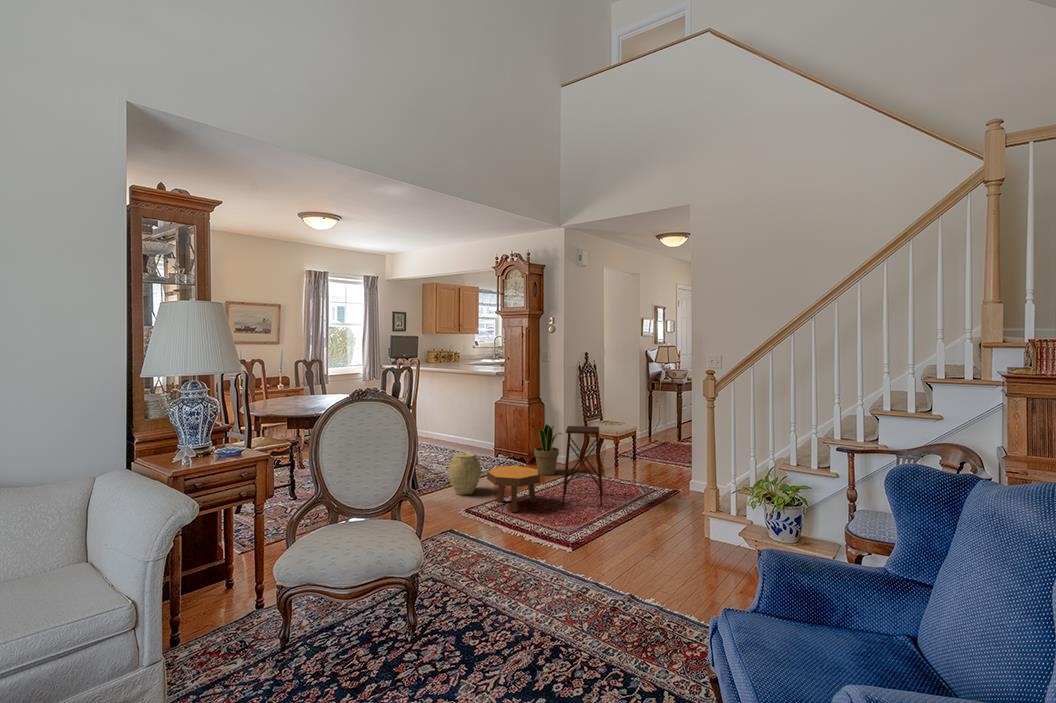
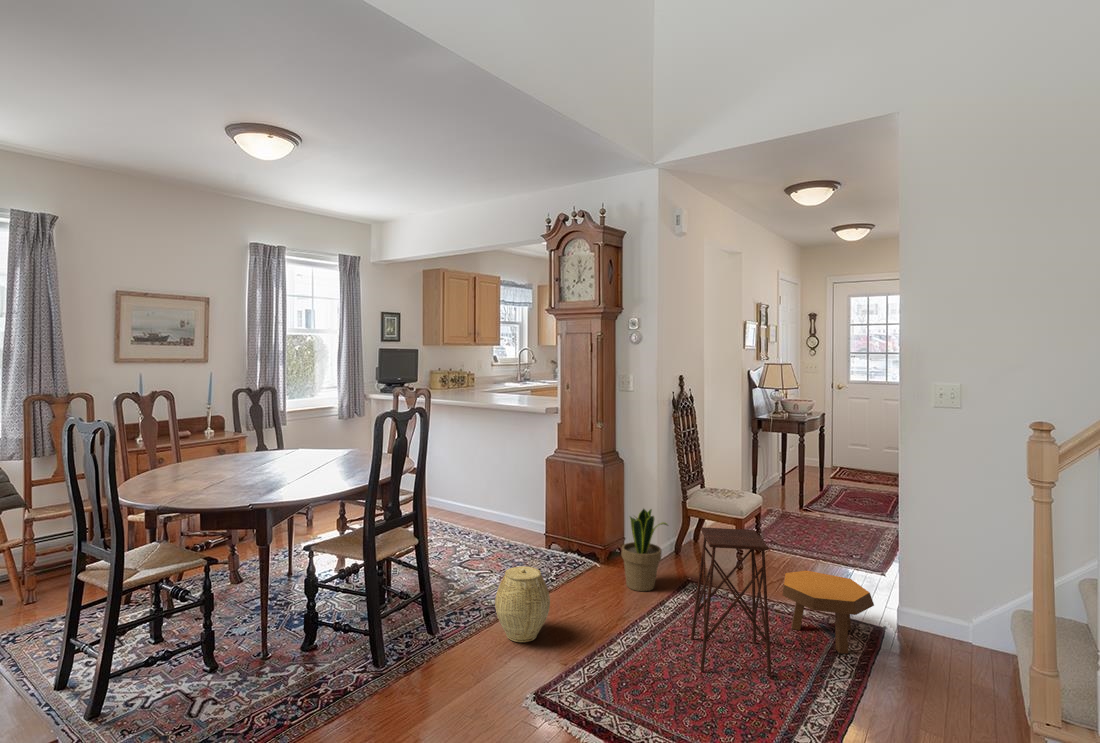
footstool: present [487,466,541,512] -> present [782,570,874,653]

